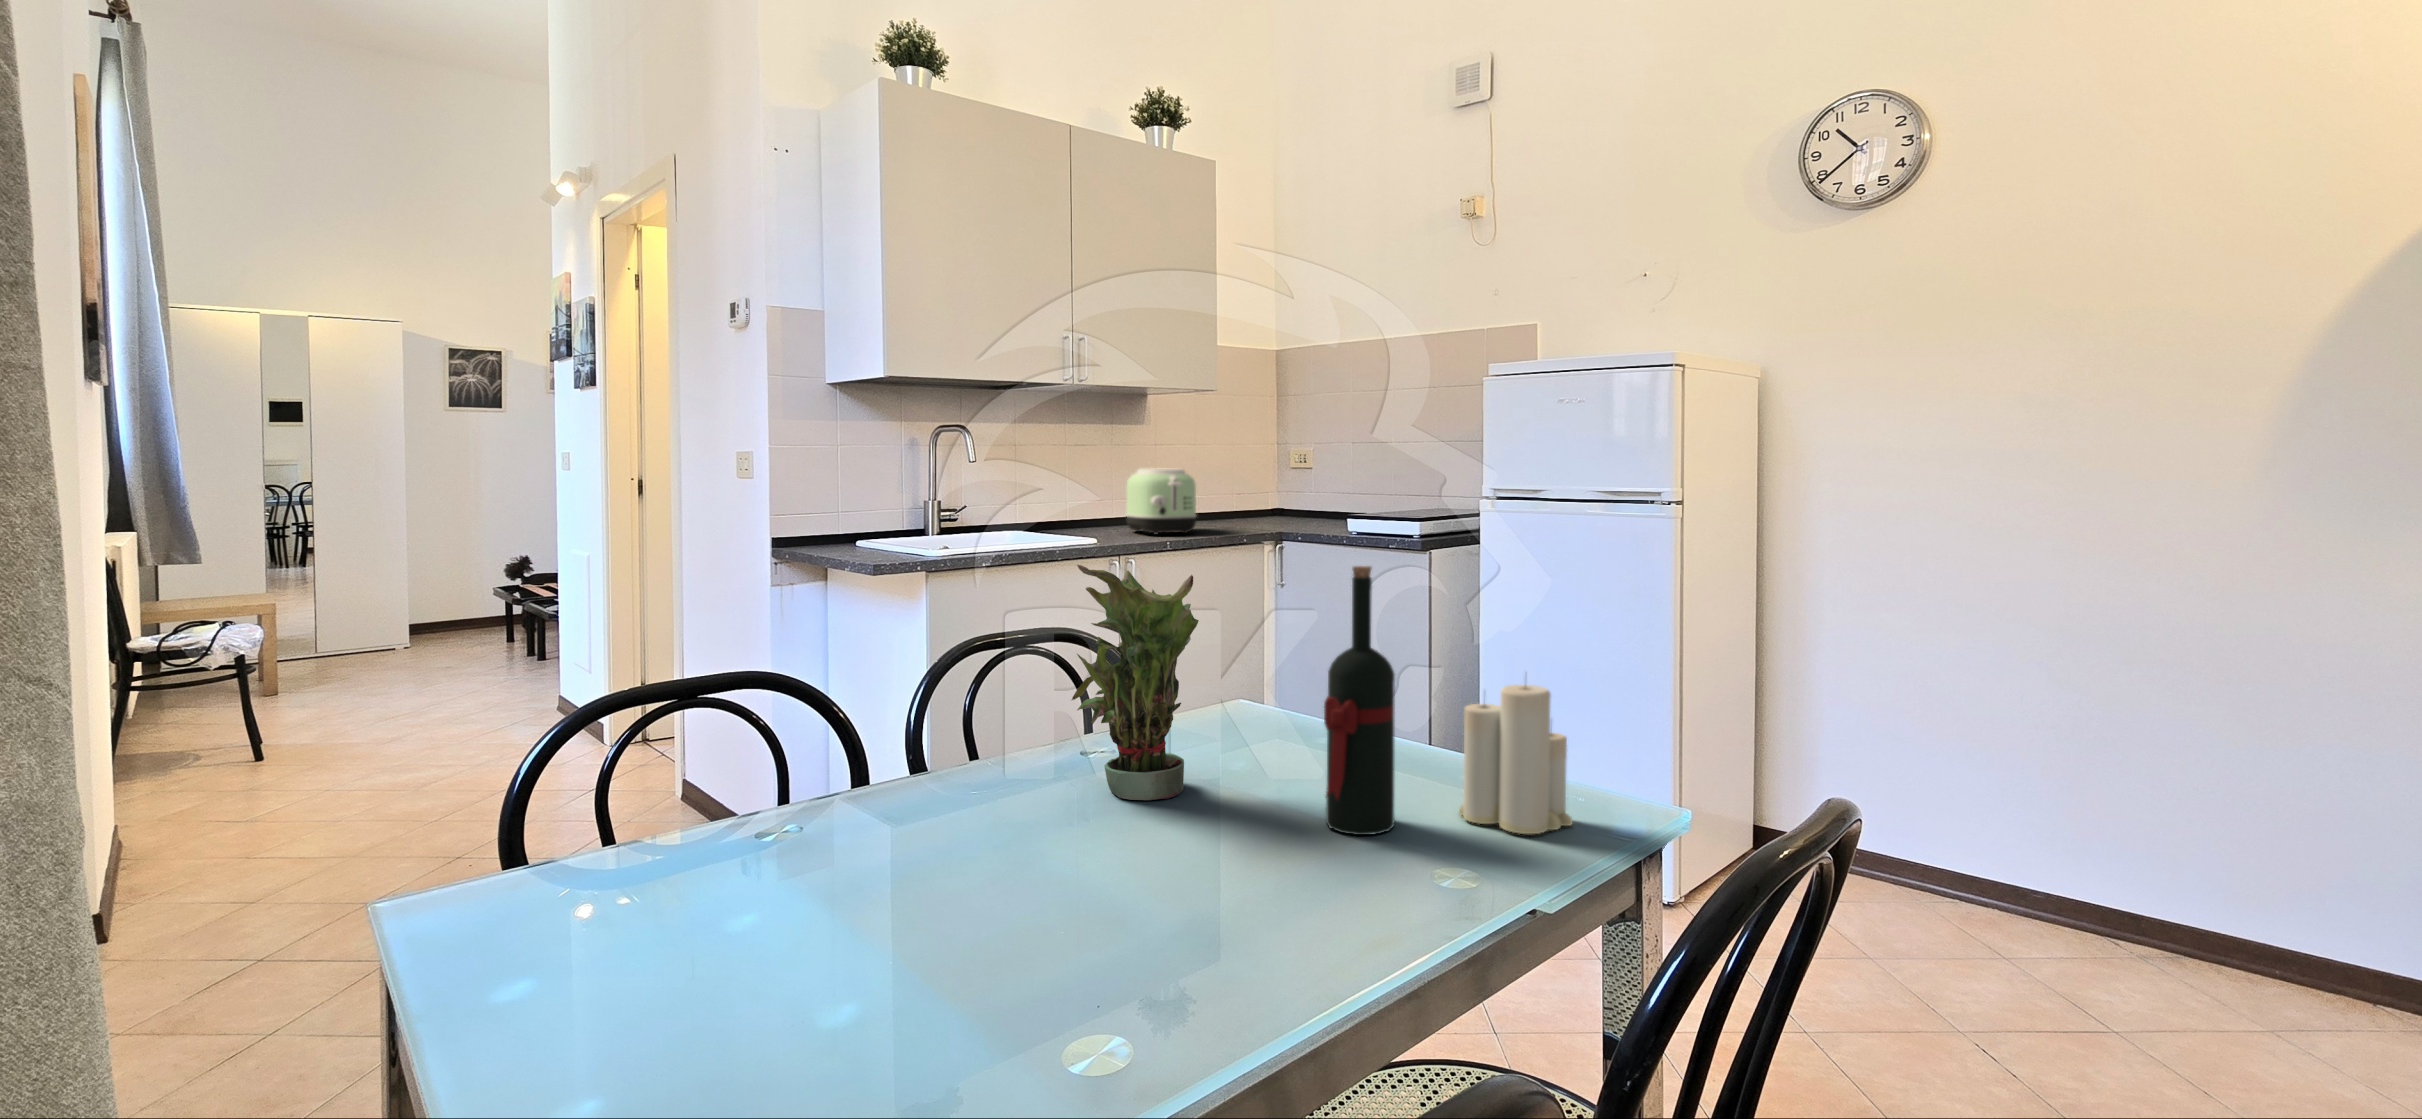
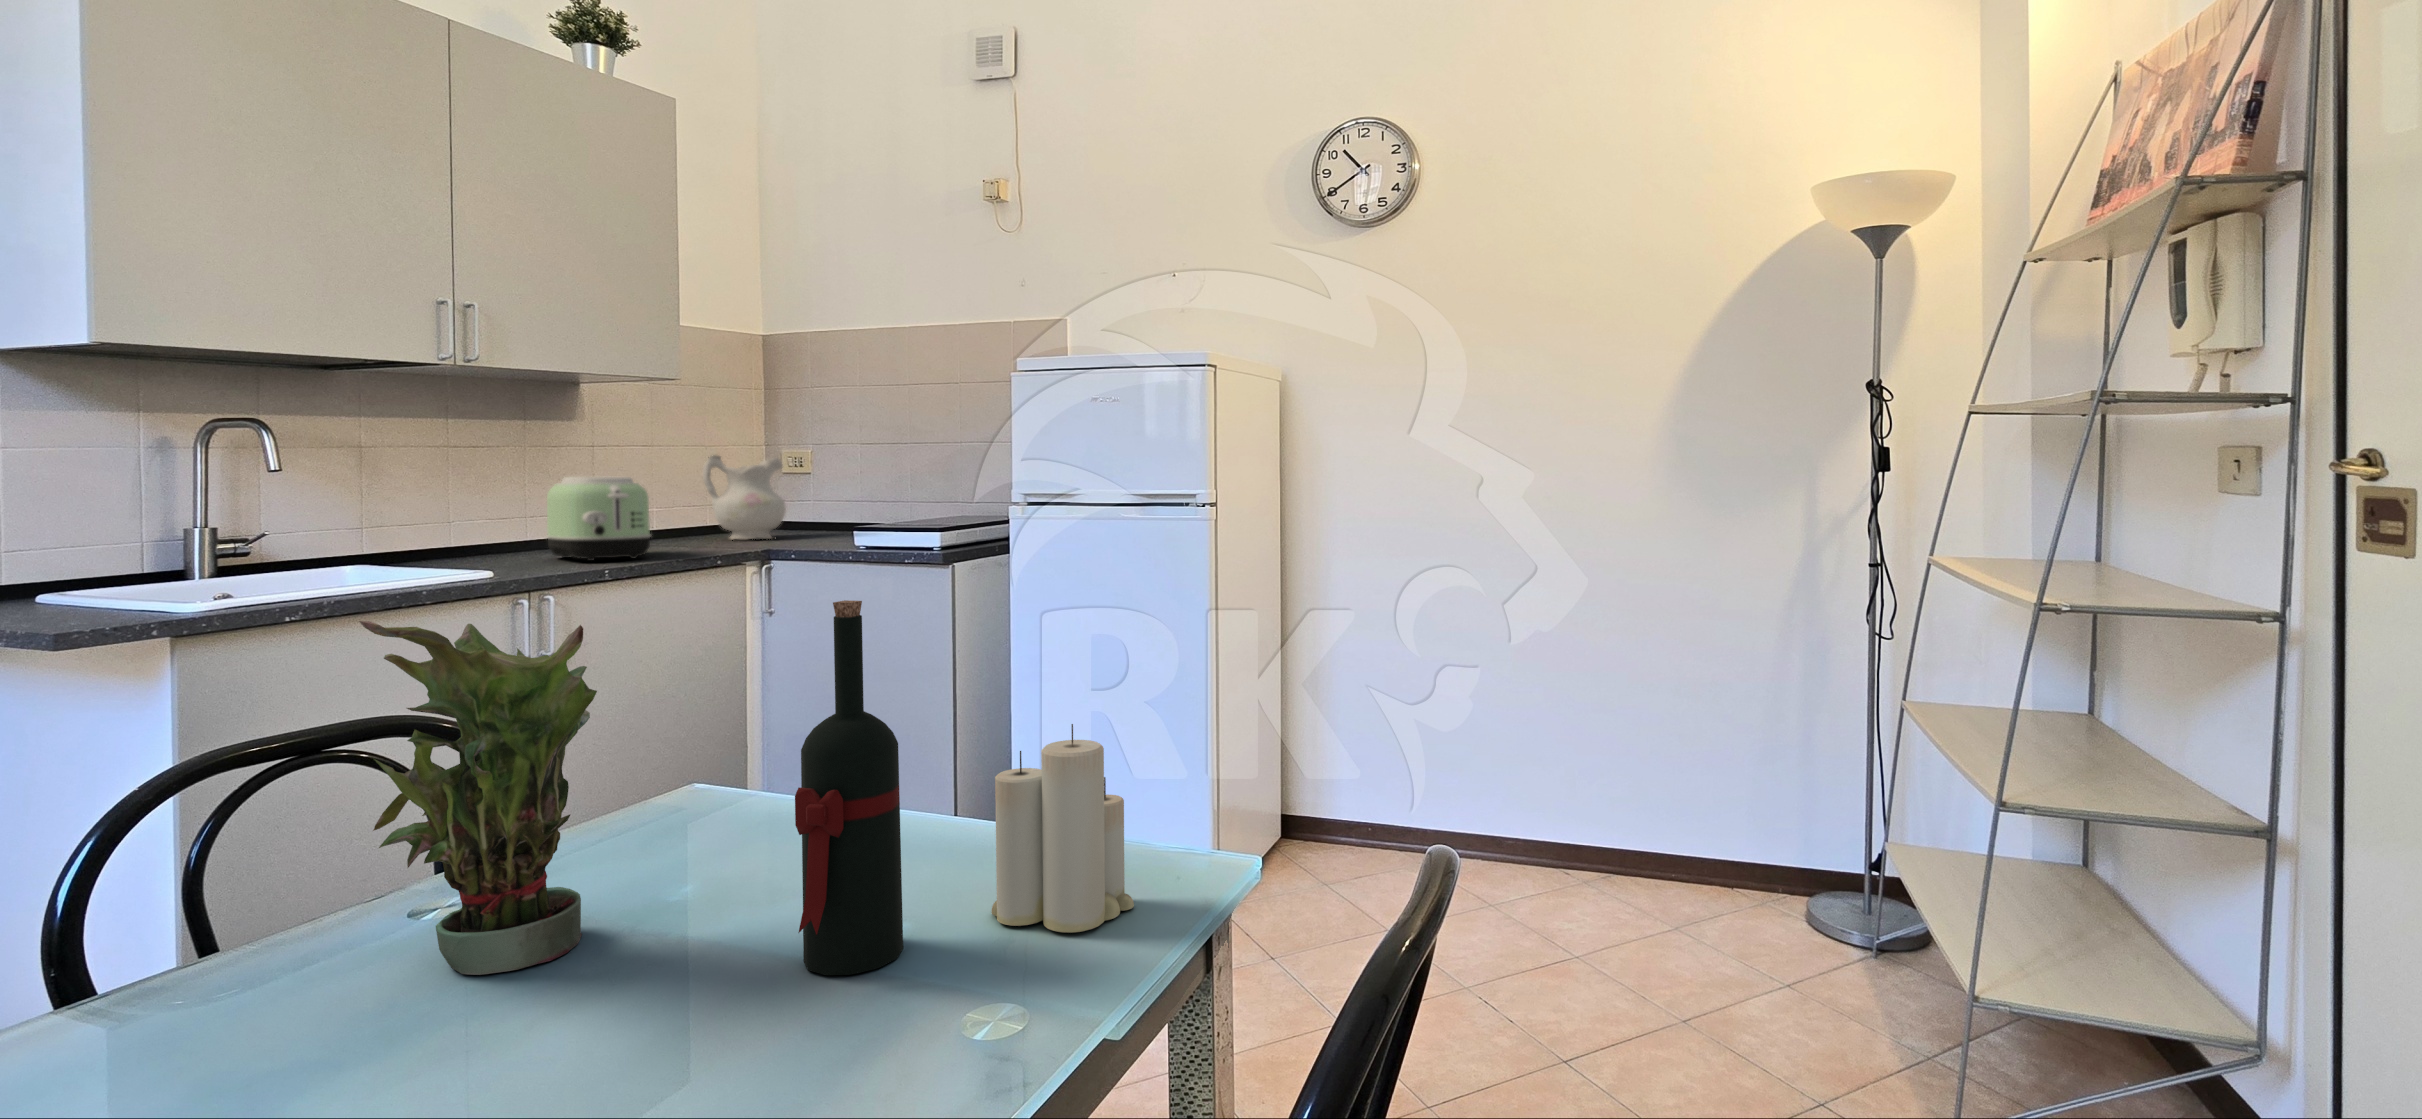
ceramic pitcher: none [1232,450,1293,521] -> present [703,455,786,539]

